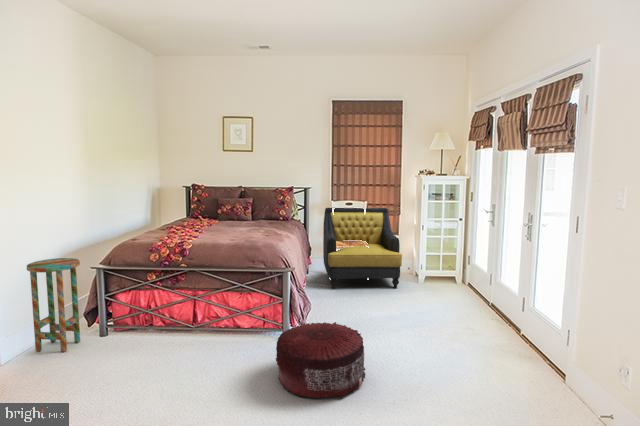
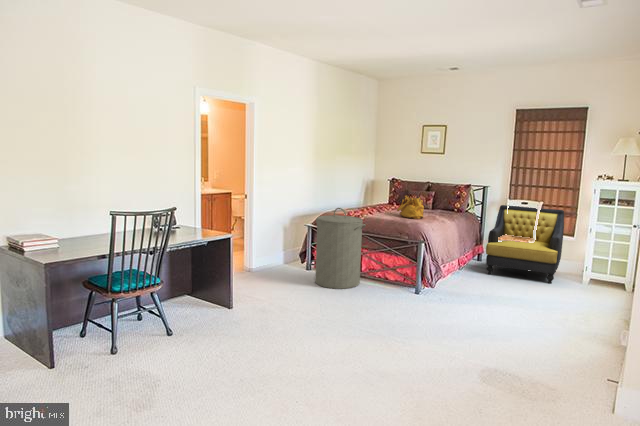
handbag: none [232,206,268,237] -> present [397,195,424,219]
laundry hamper: none [117,235,206,367] -> present [315,208,366,289]
side table: present [27,258,80,352] -> none [272,218,299,273]
pouf: present [276,322,365,398] -> none [391,277,454,321]

